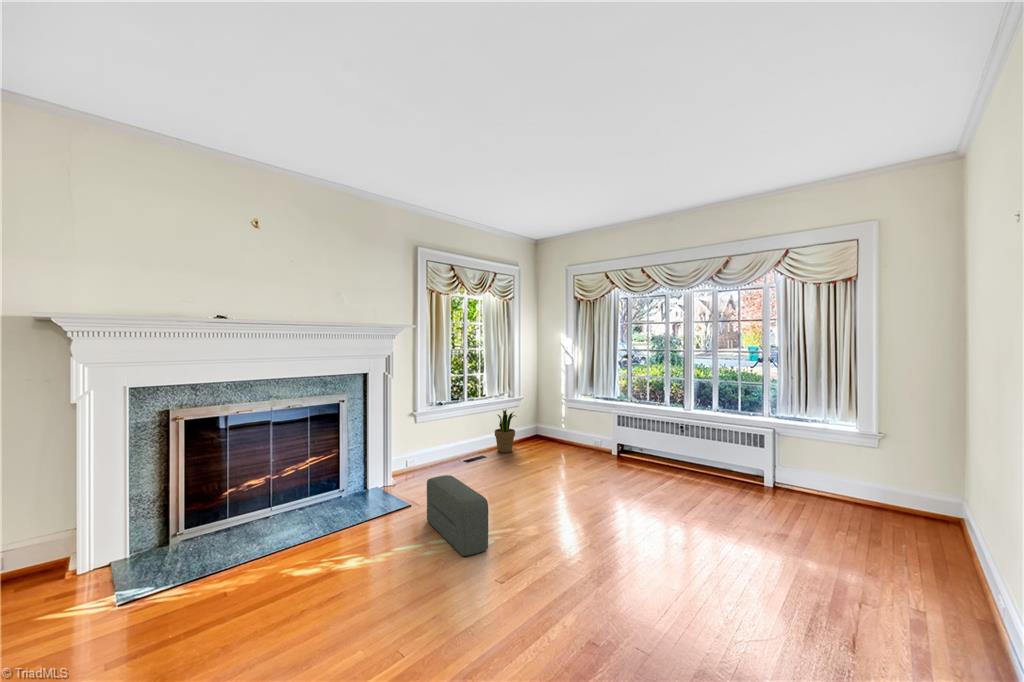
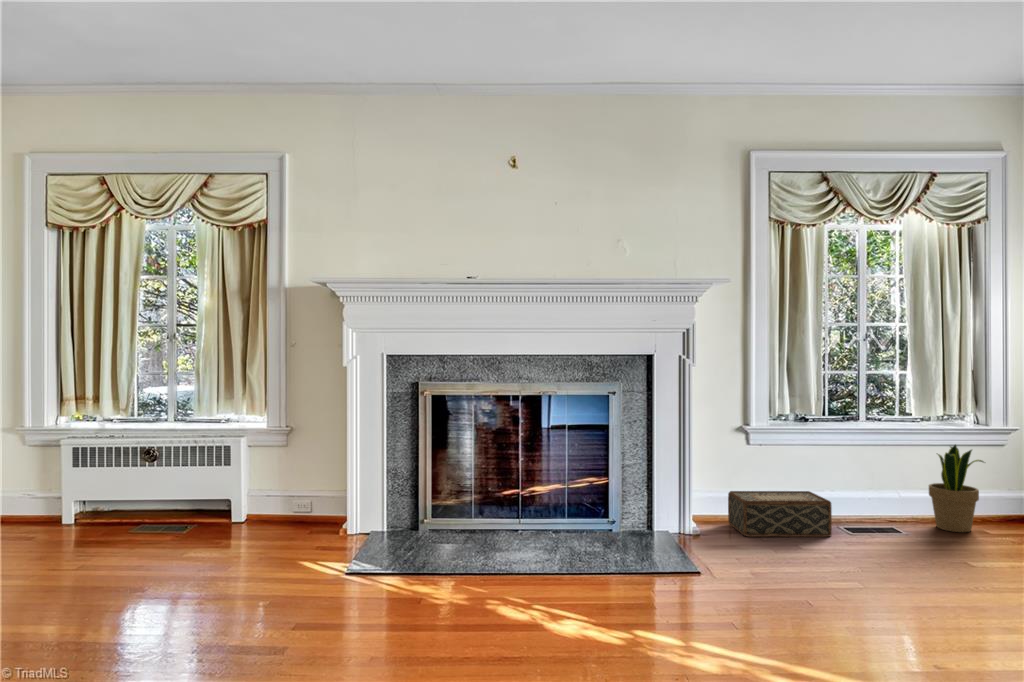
woven basket: none [406,445,462,479] -> present [728,491,832,537]
pouf: present [427,475,488,556] -> none [686,518,742,651]

